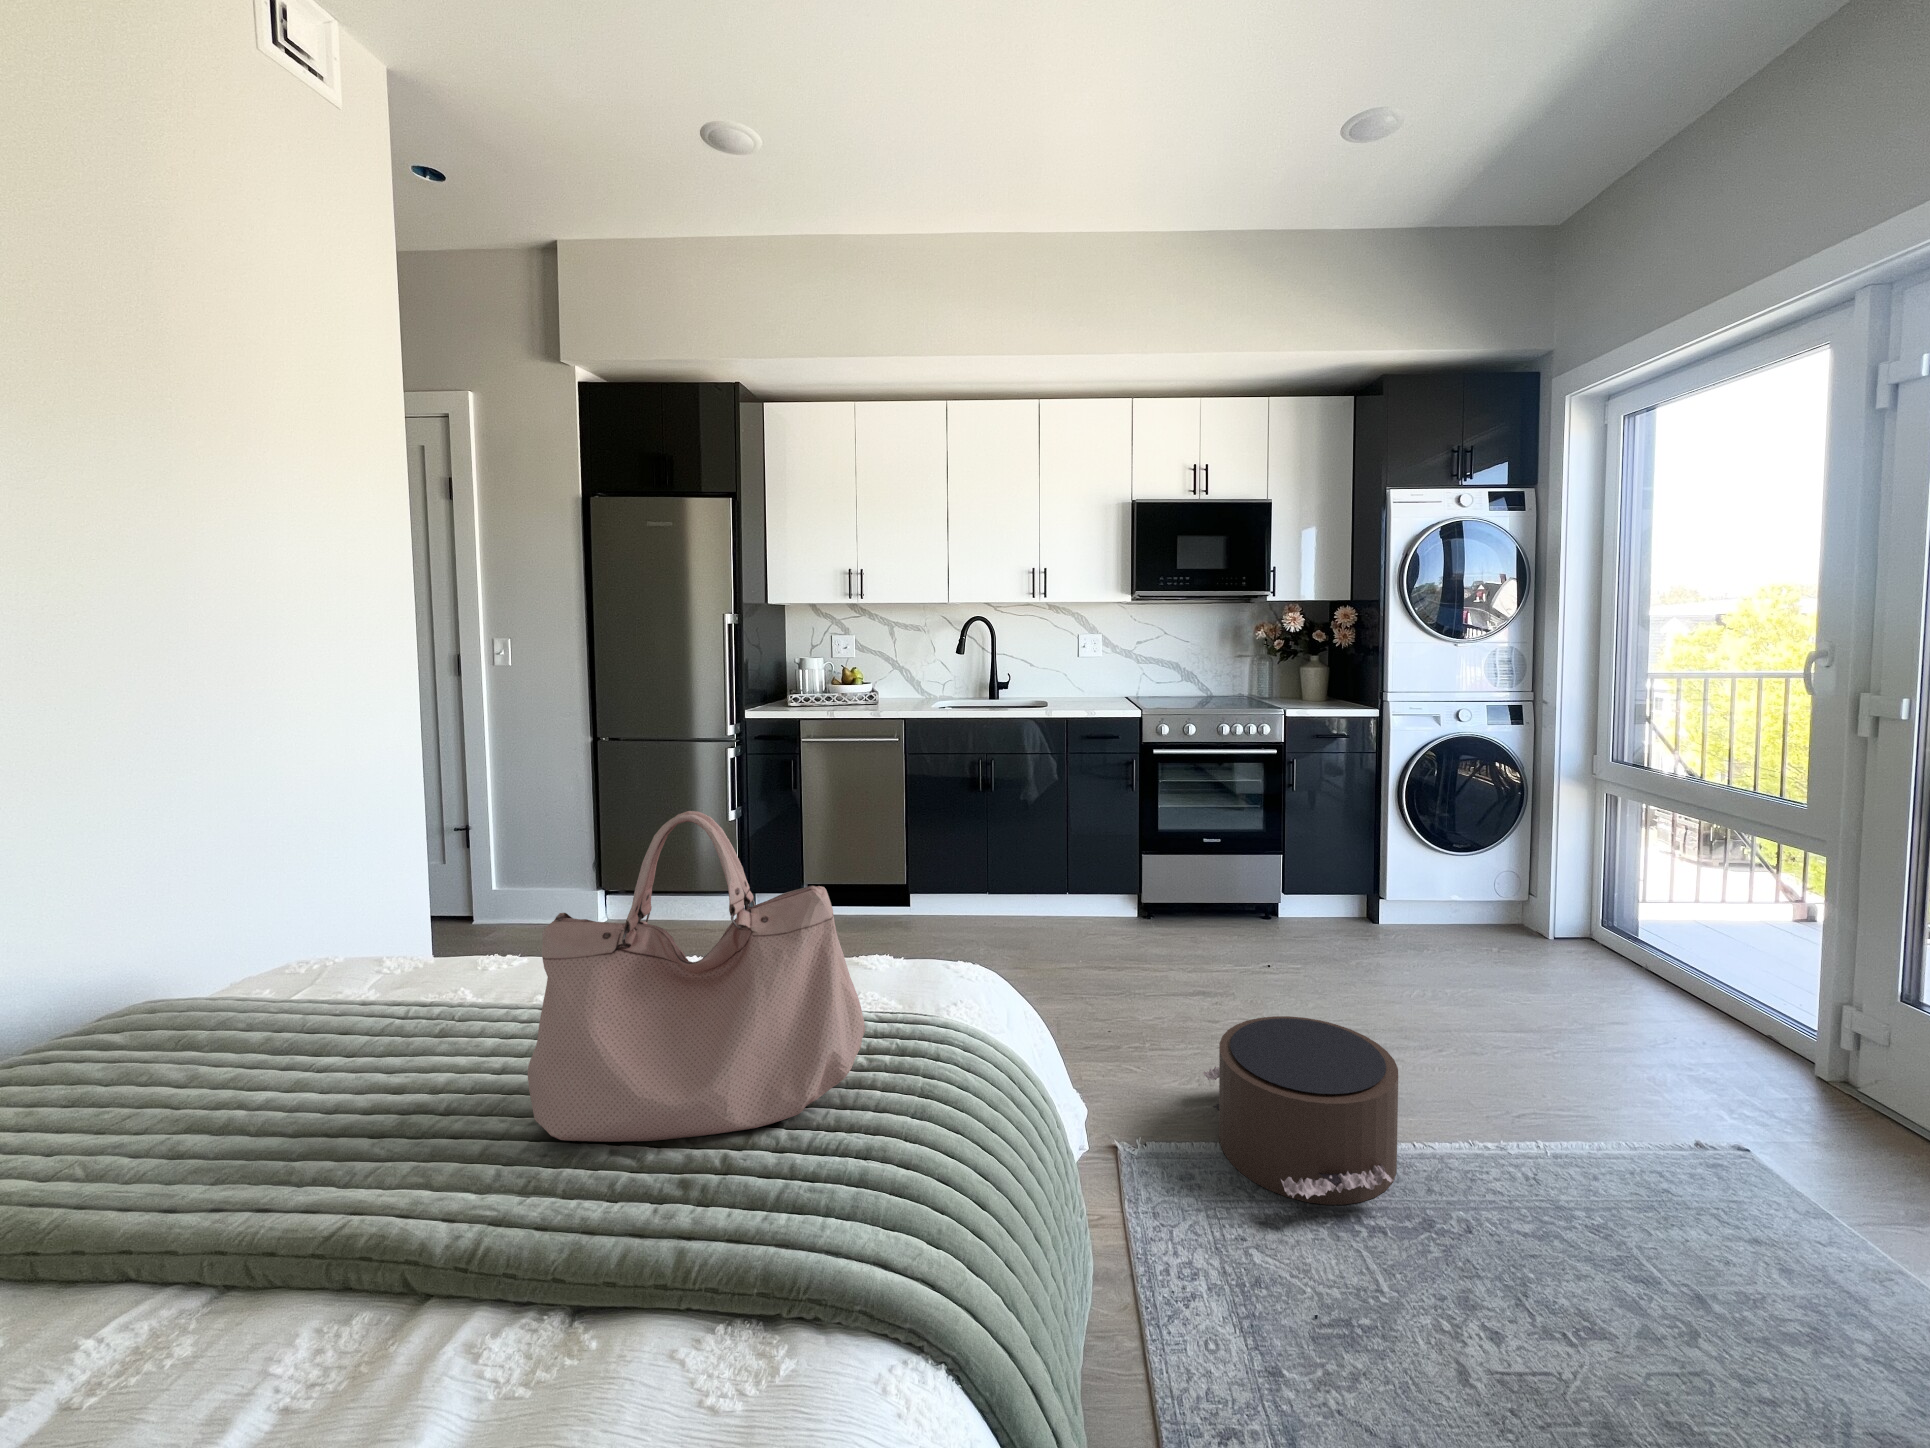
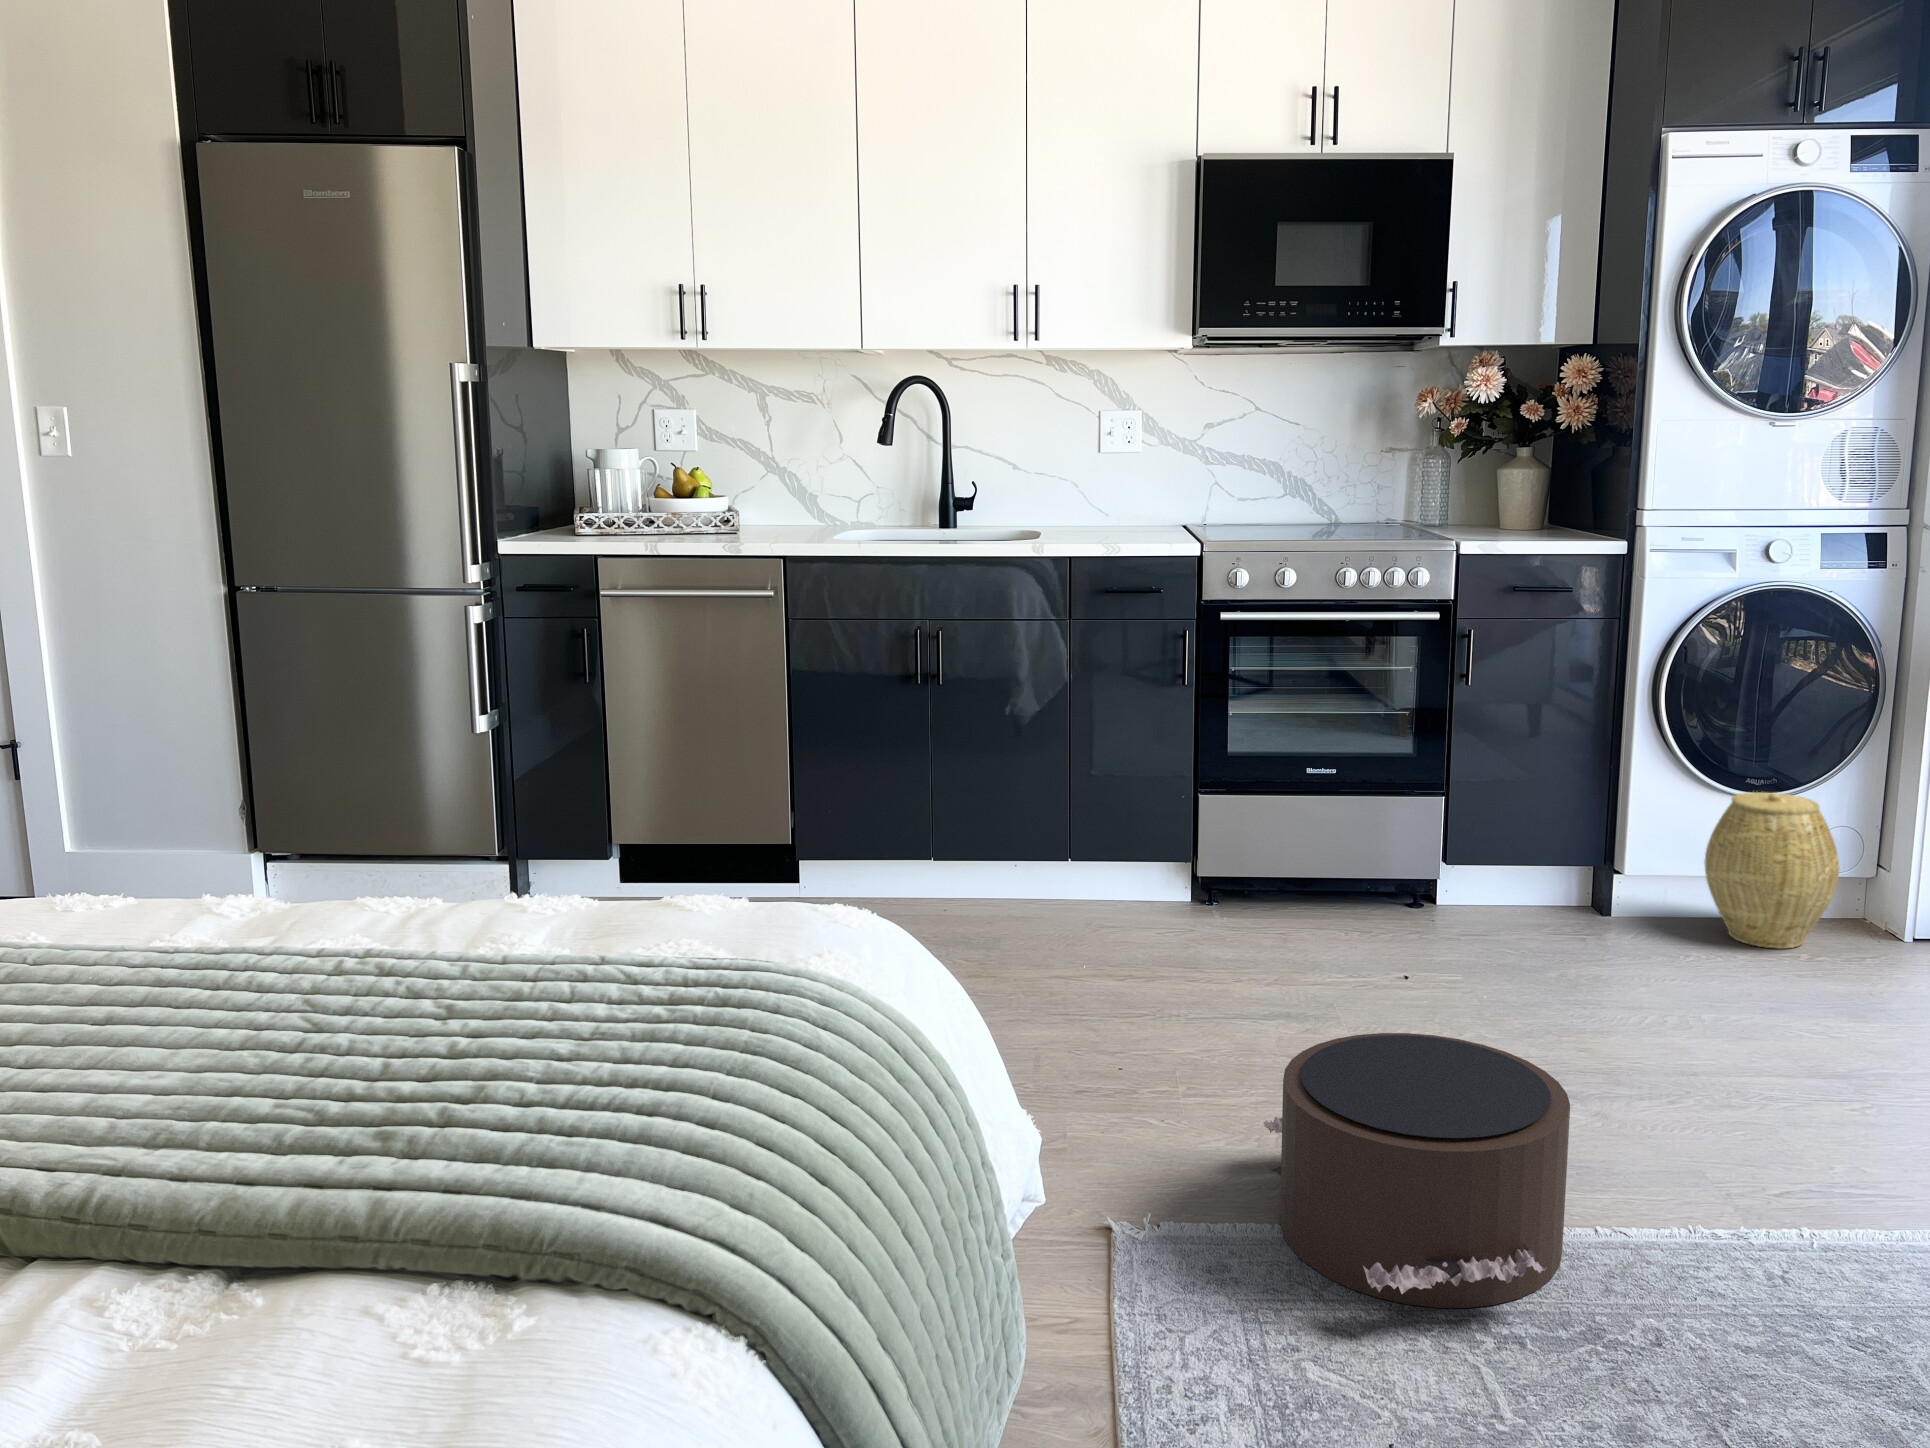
handbag: present [528,811,865,1142] -> none [151,621,655,1093]
woven basket: none [1435,854,1514,946] -> present [1705,792,1839,949]

